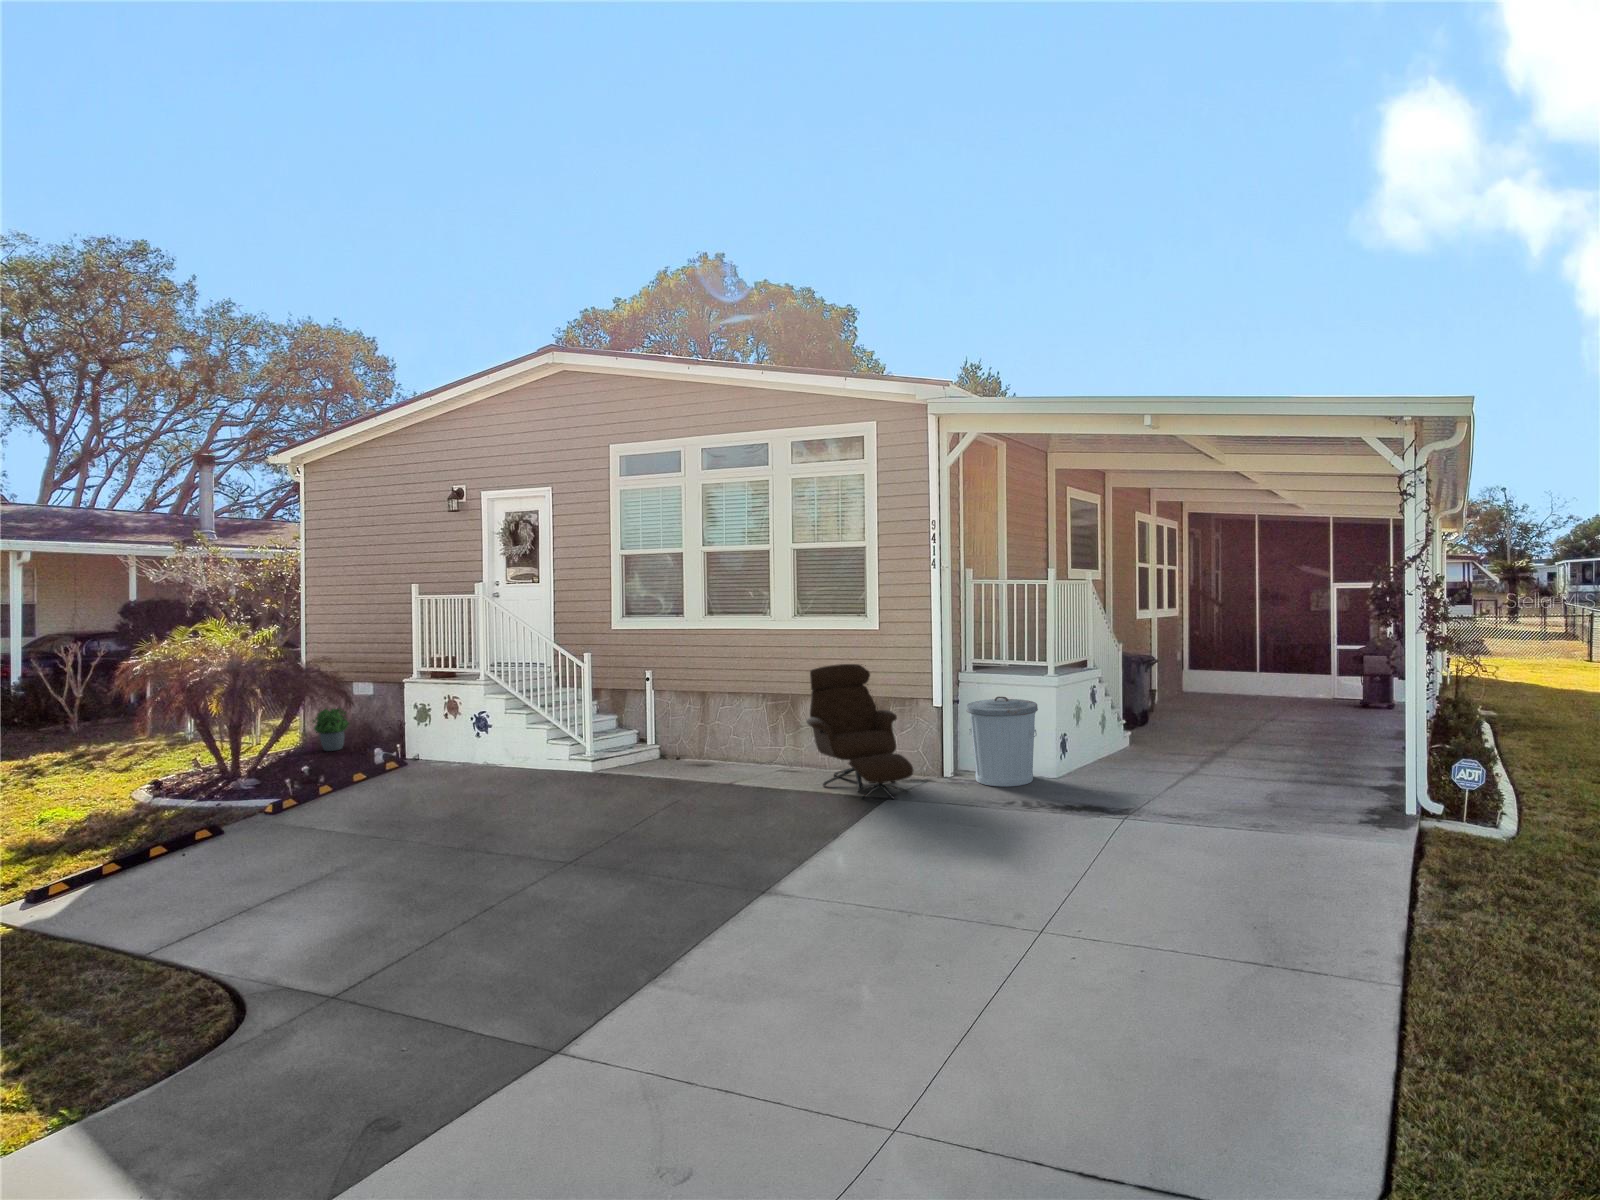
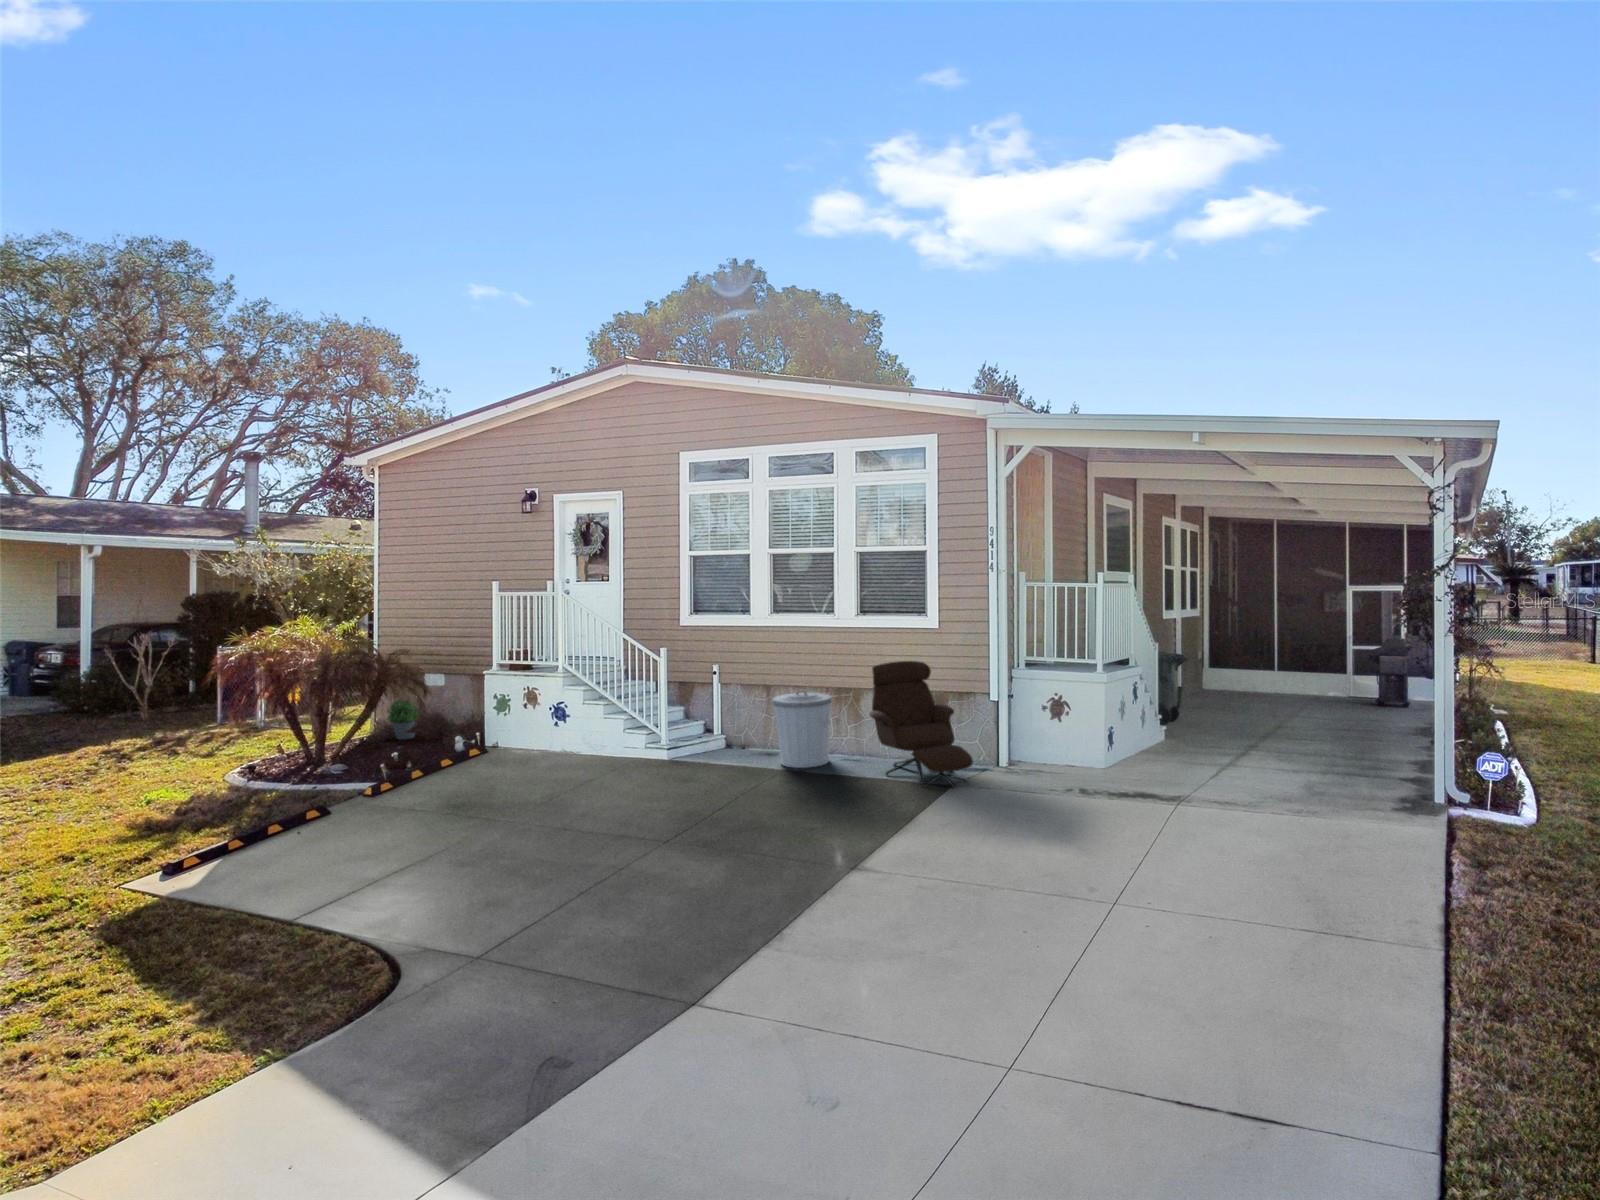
trash can: present [966,697,1038,787] -> present [772,691,832,768]

